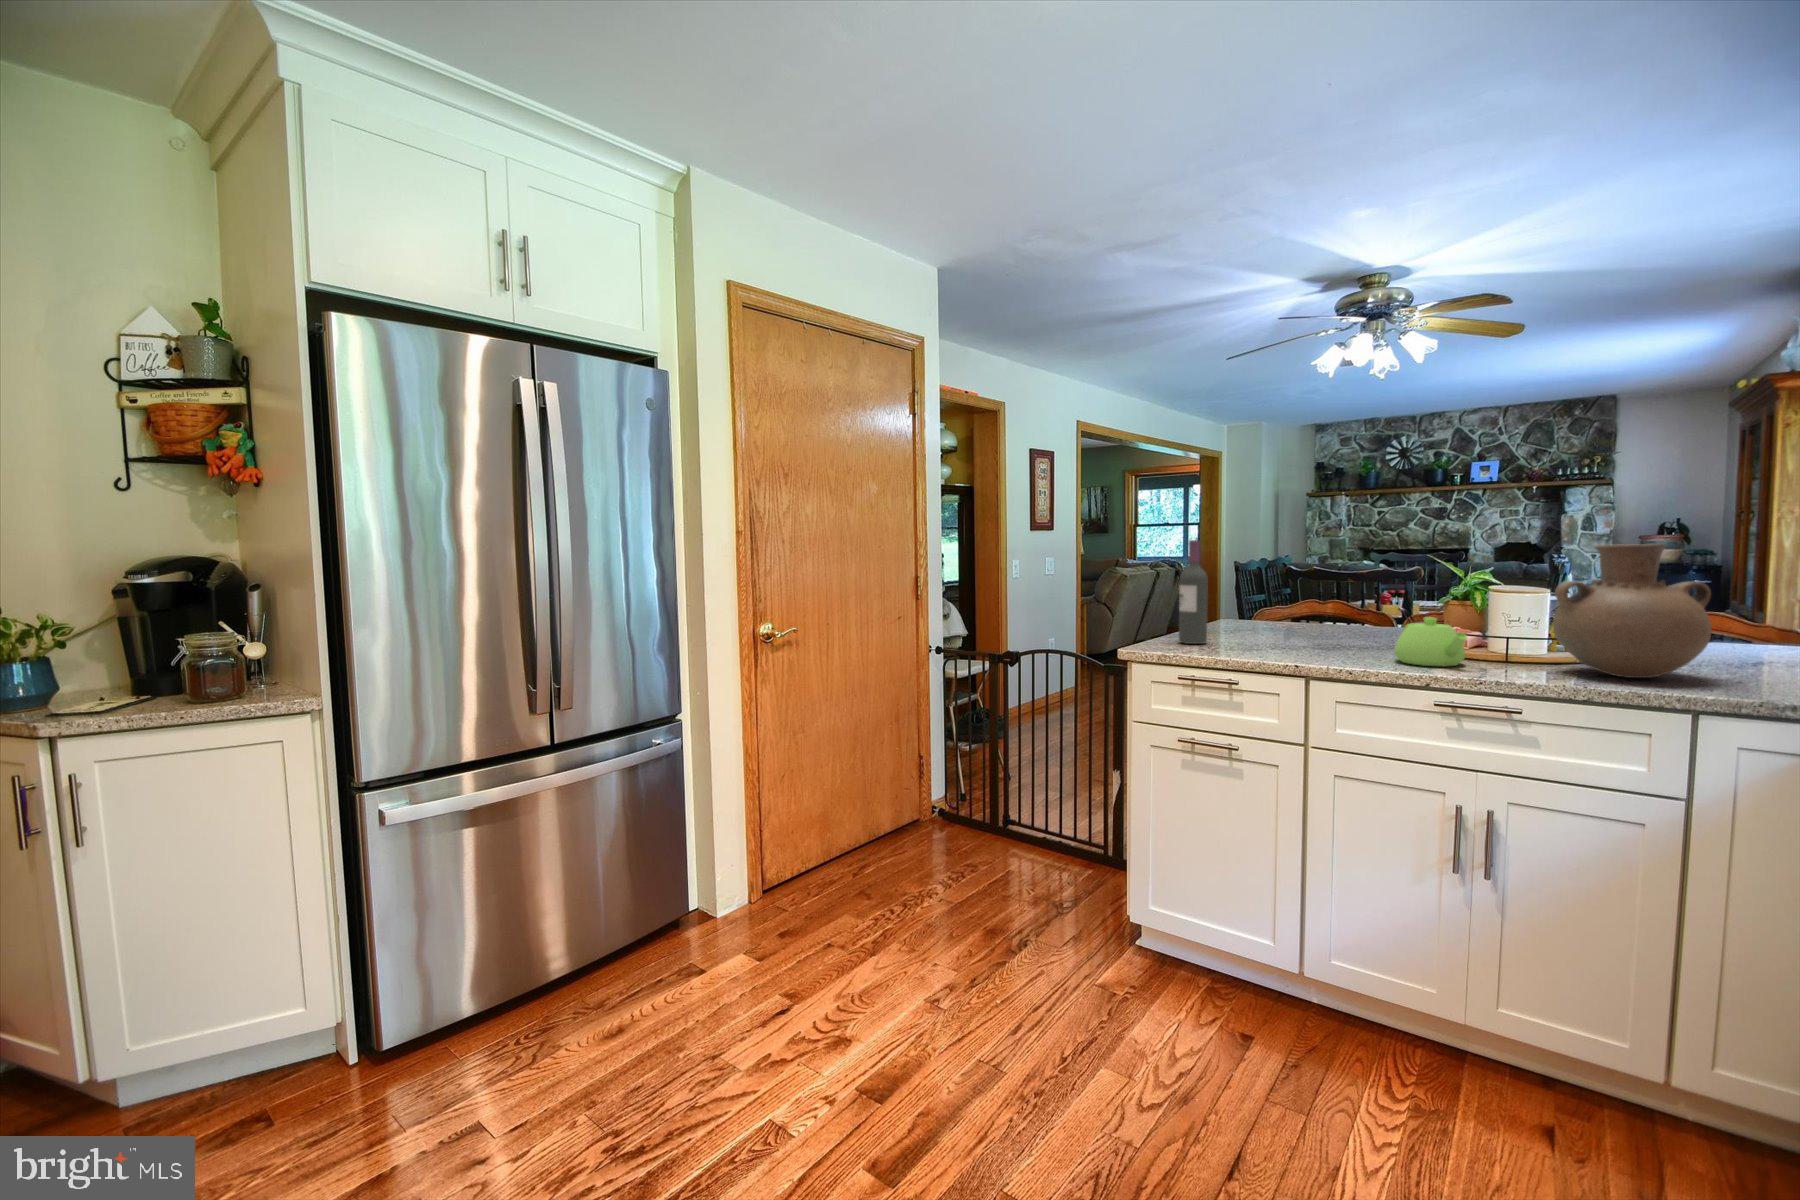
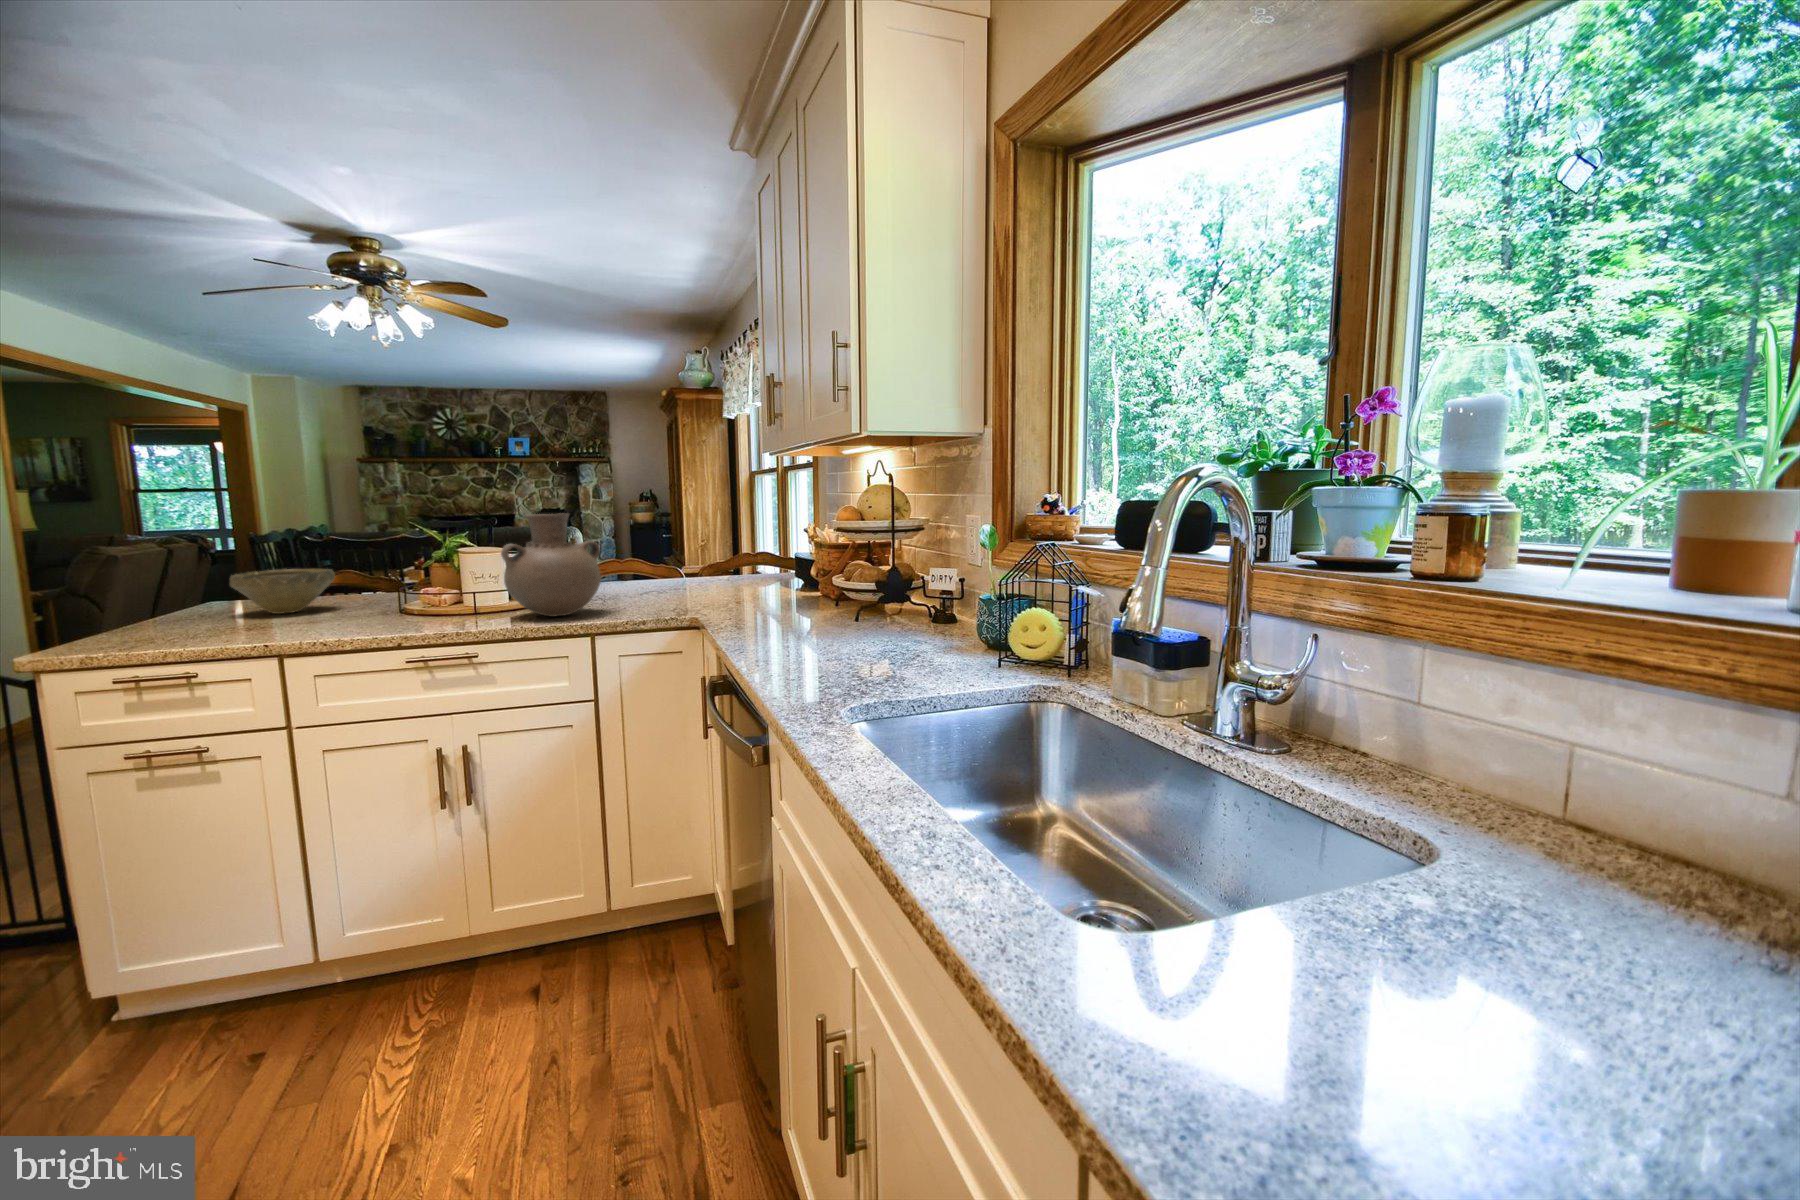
wine bottle: present [1179,540,1208,644] -> none [105,511,160,638]
bowl: none [1253,595,1340,636] -> present [230,569,335,614]
teapot: present [1394,617,1467,666] -> none [377,582,441,628]

